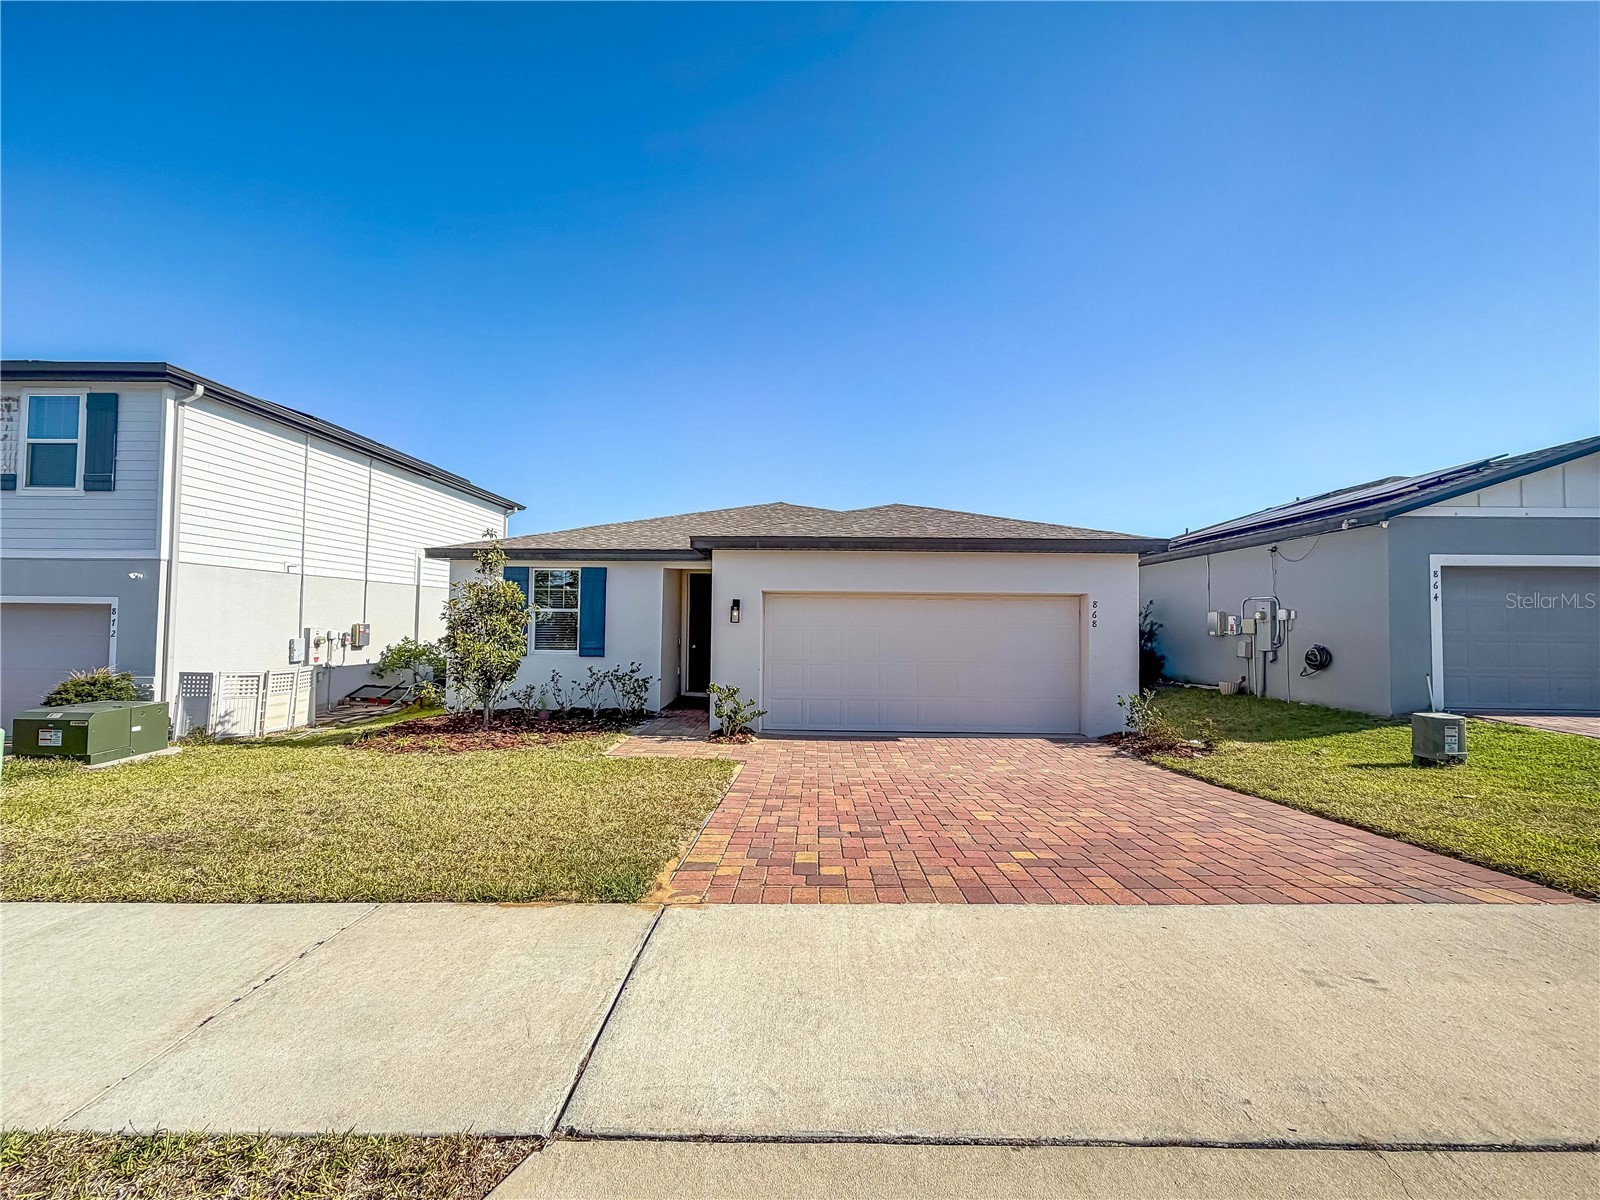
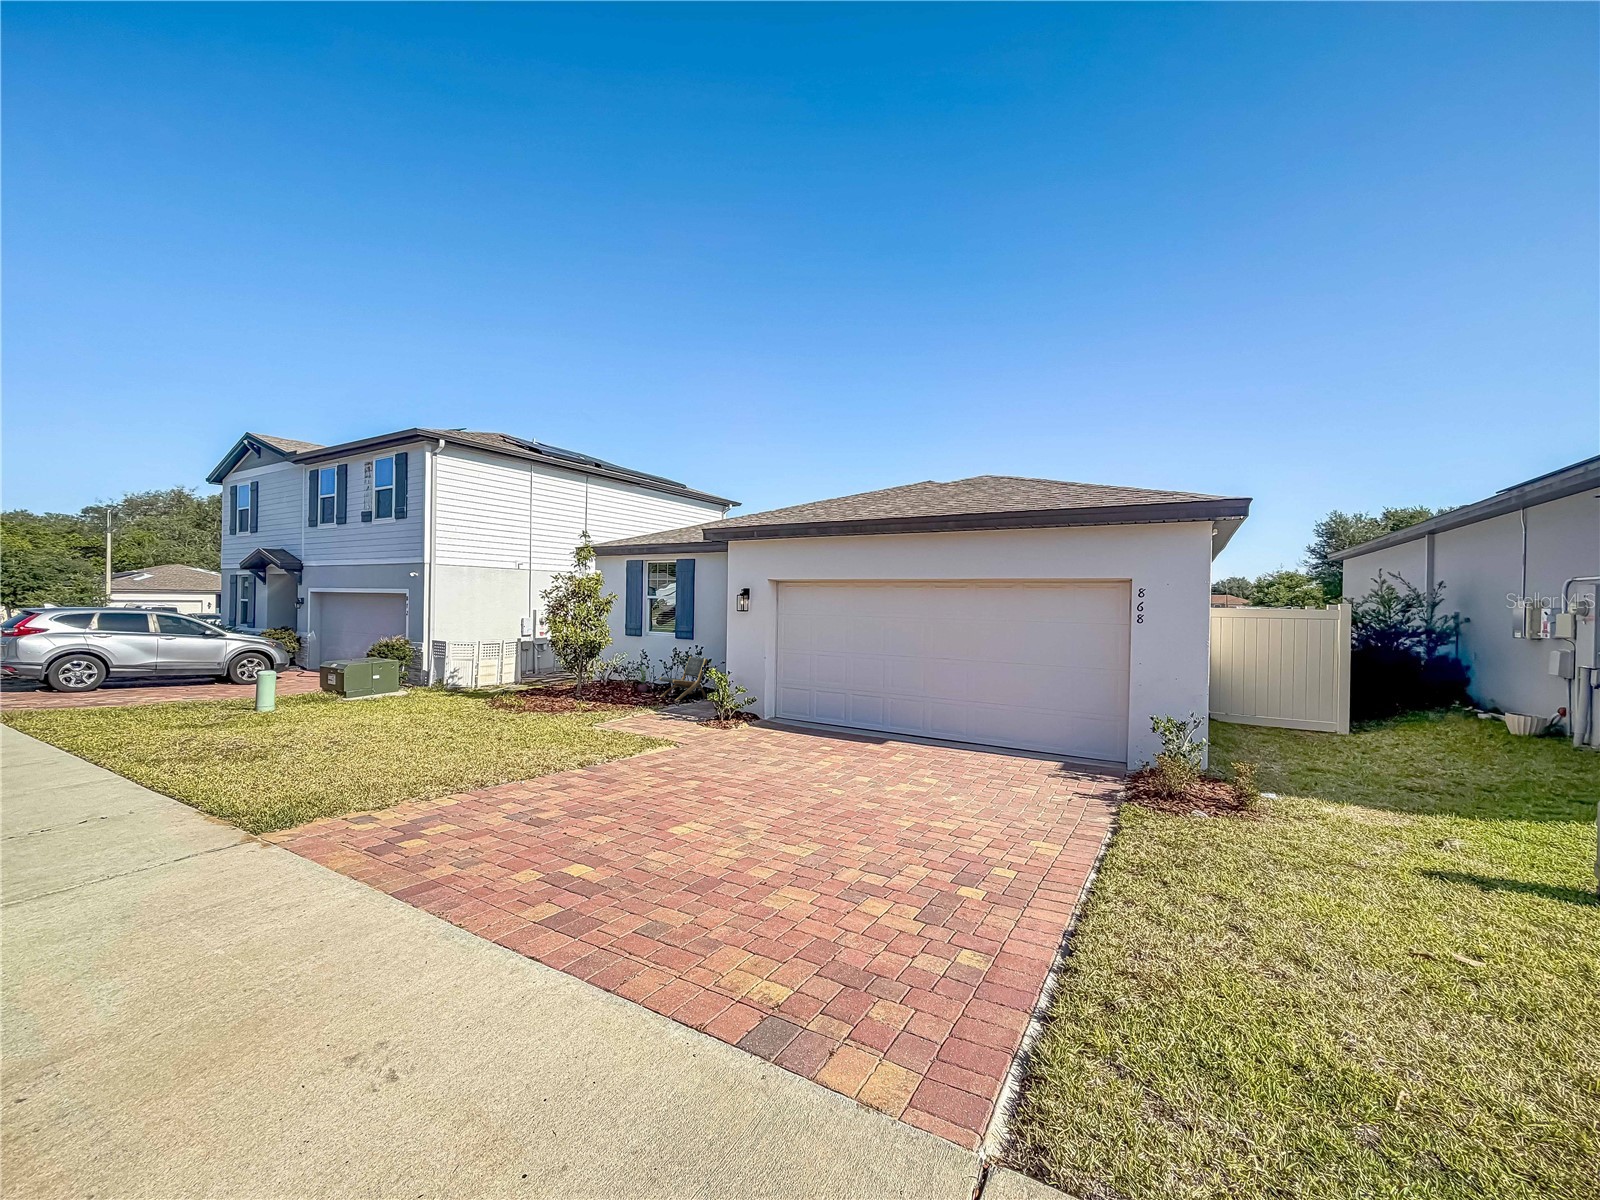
lounge chair: none [583,676,637,725] -> present [659,657,708,700]

